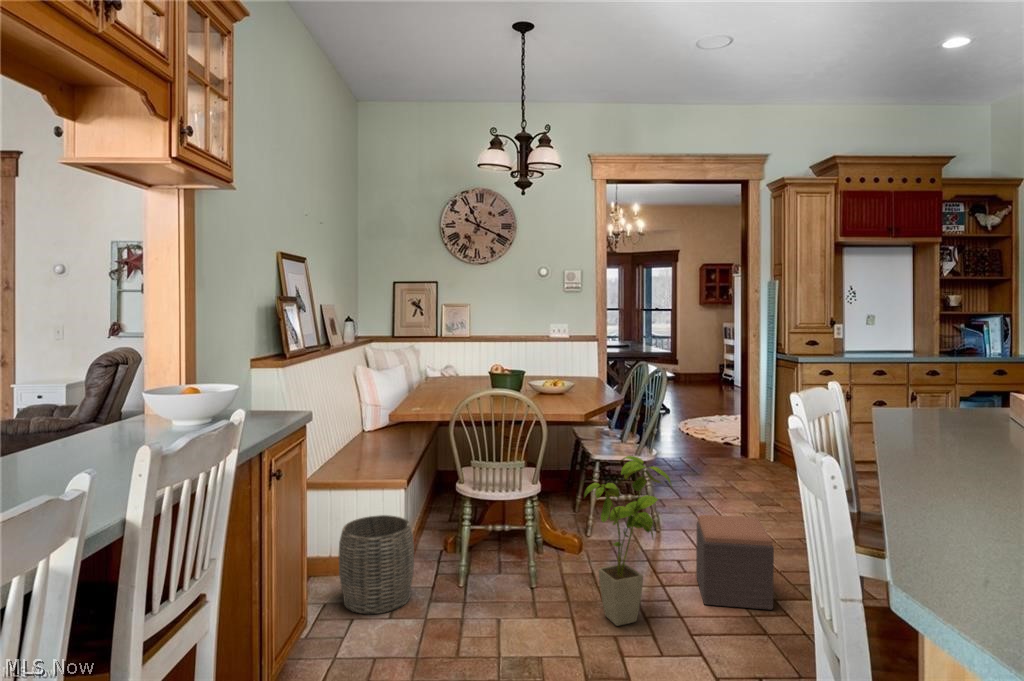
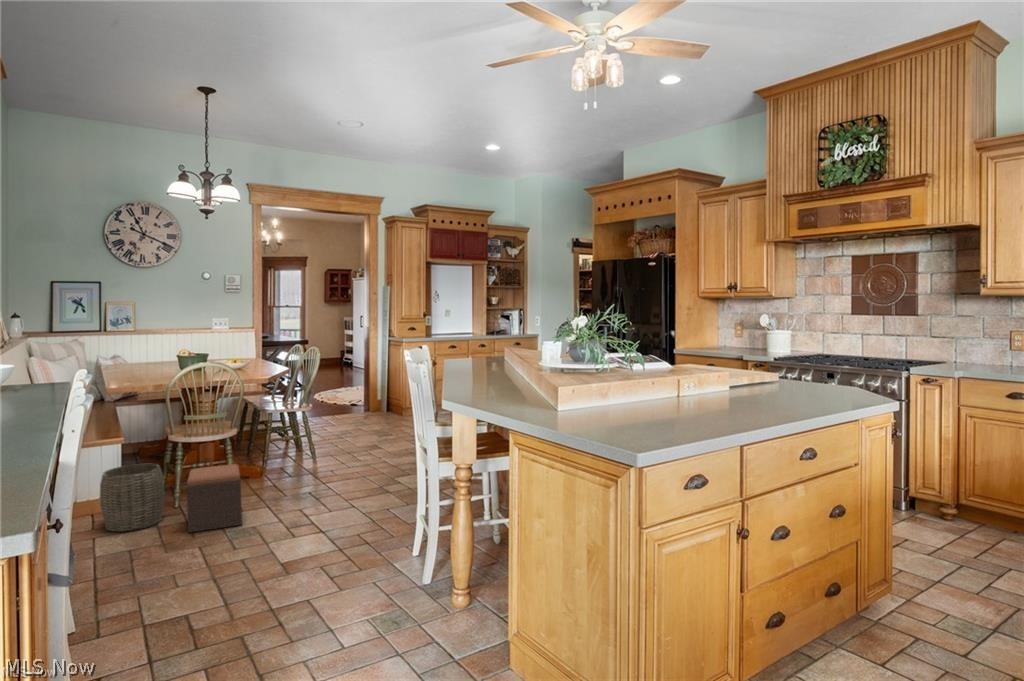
house plant: present [584,456,672,626] -> none [293,397,348,500]
footstool: present [696,515,774,610] -> present [187,464,242,533]

